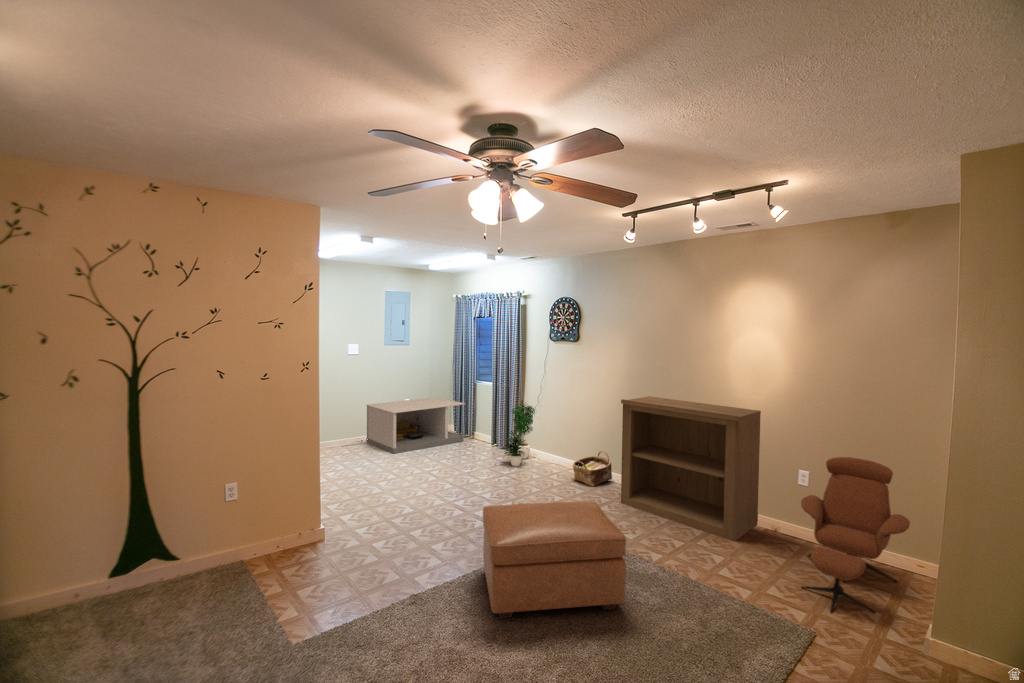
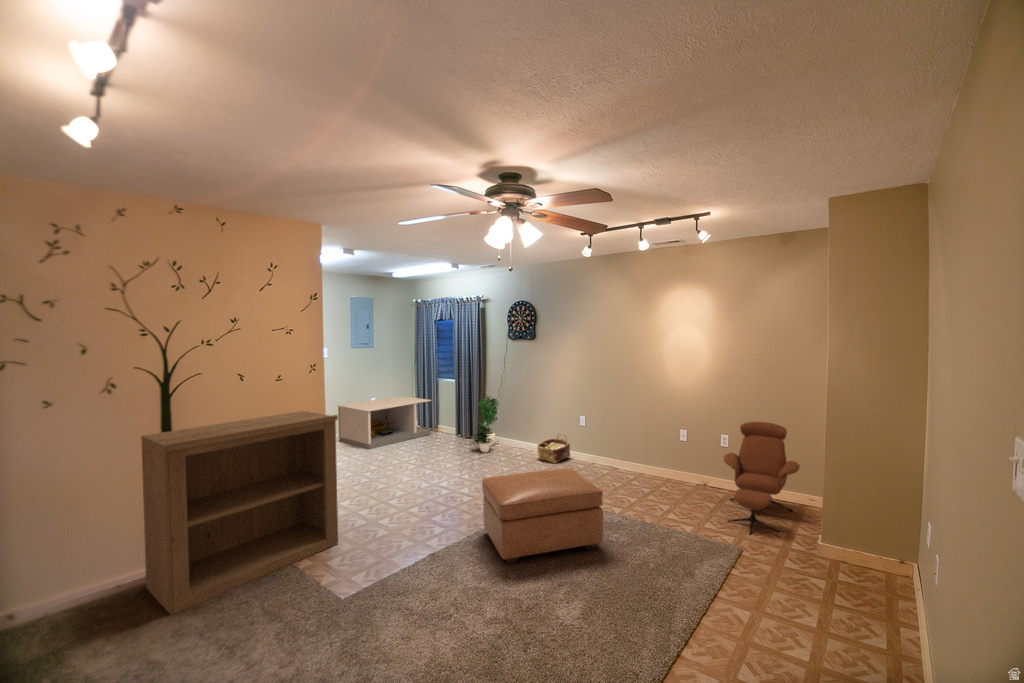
bookshelf: present [621,396,761,541] -> present [141,411,338,614]

